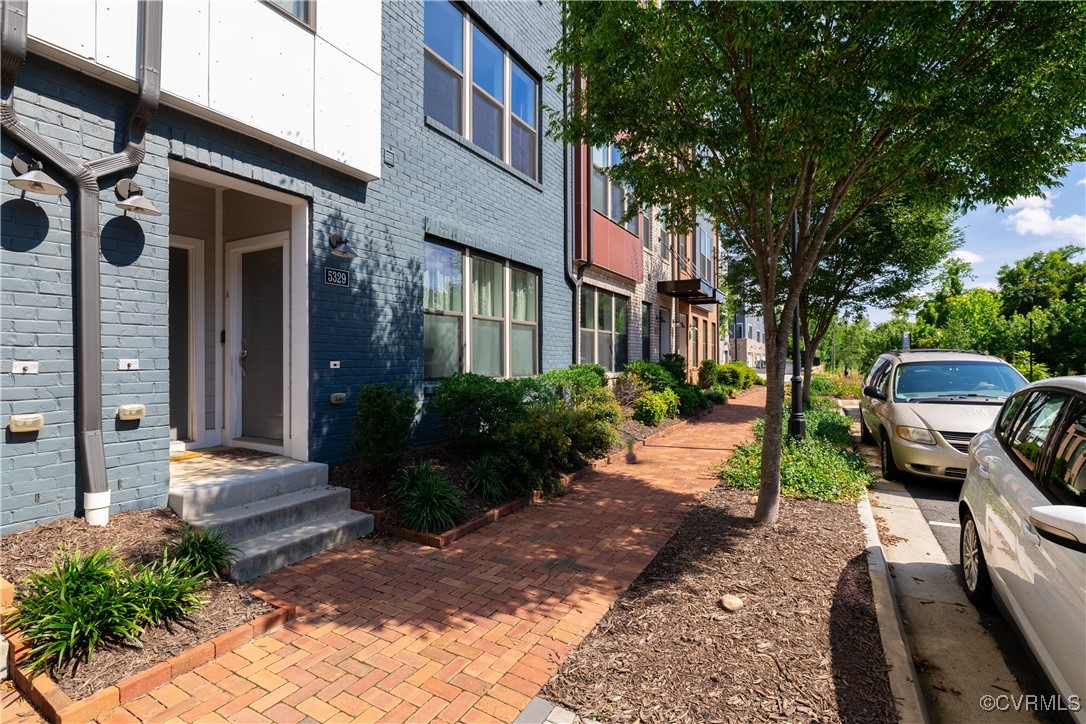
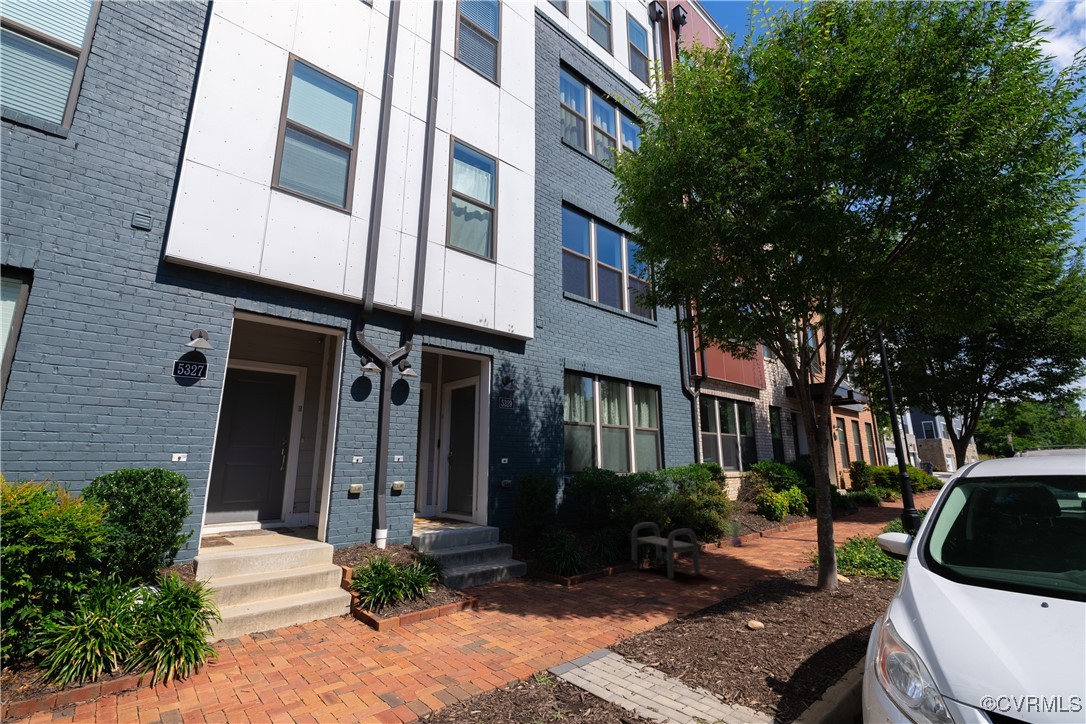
bench: none [522,446,614,524] -> present [632,522,700,579]

